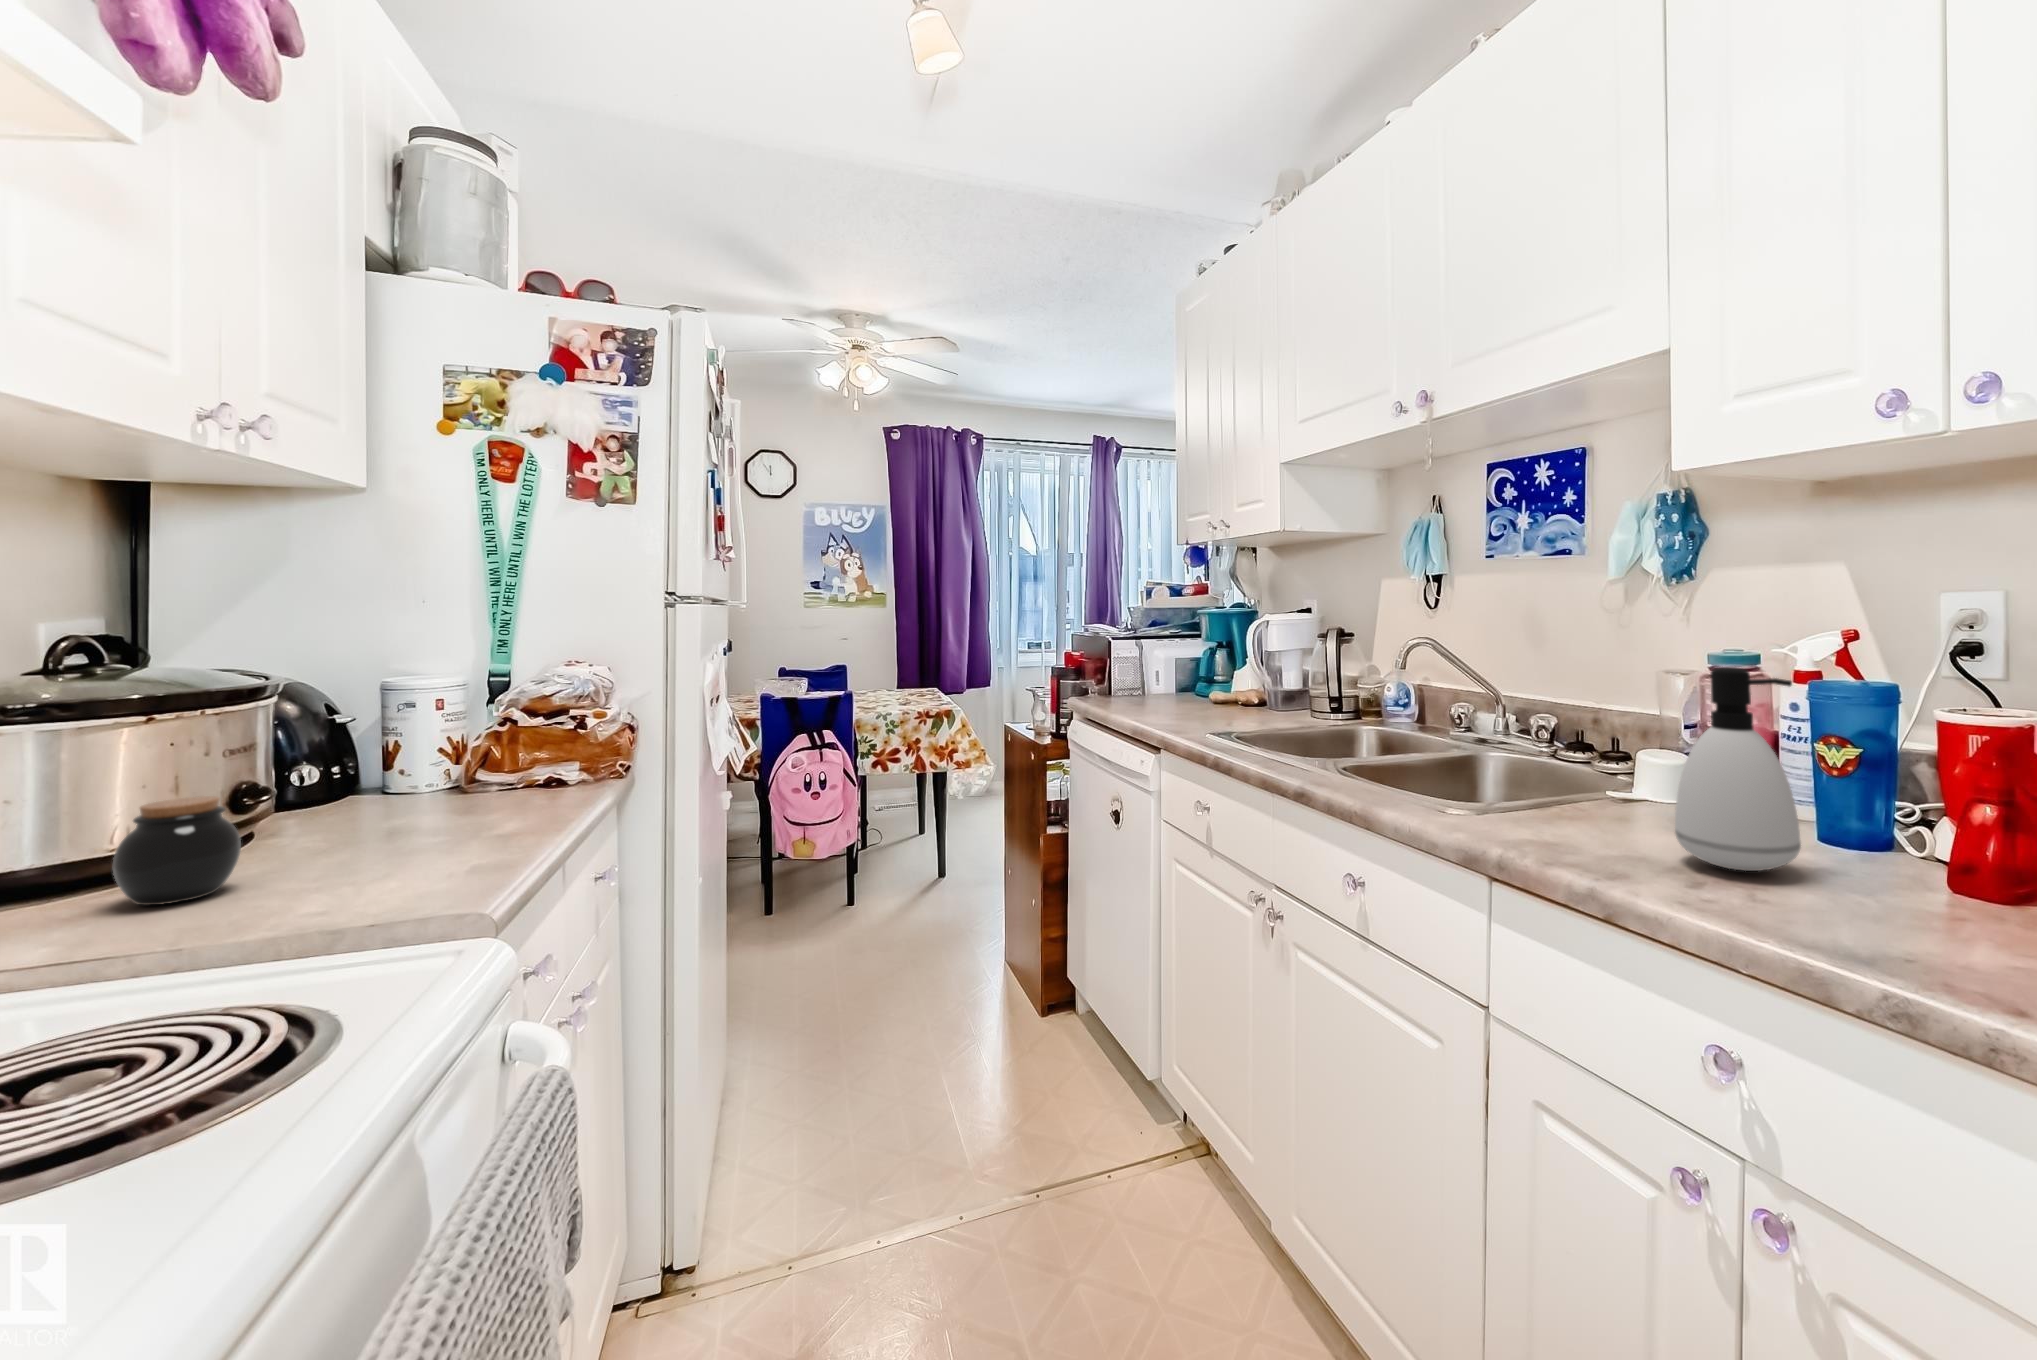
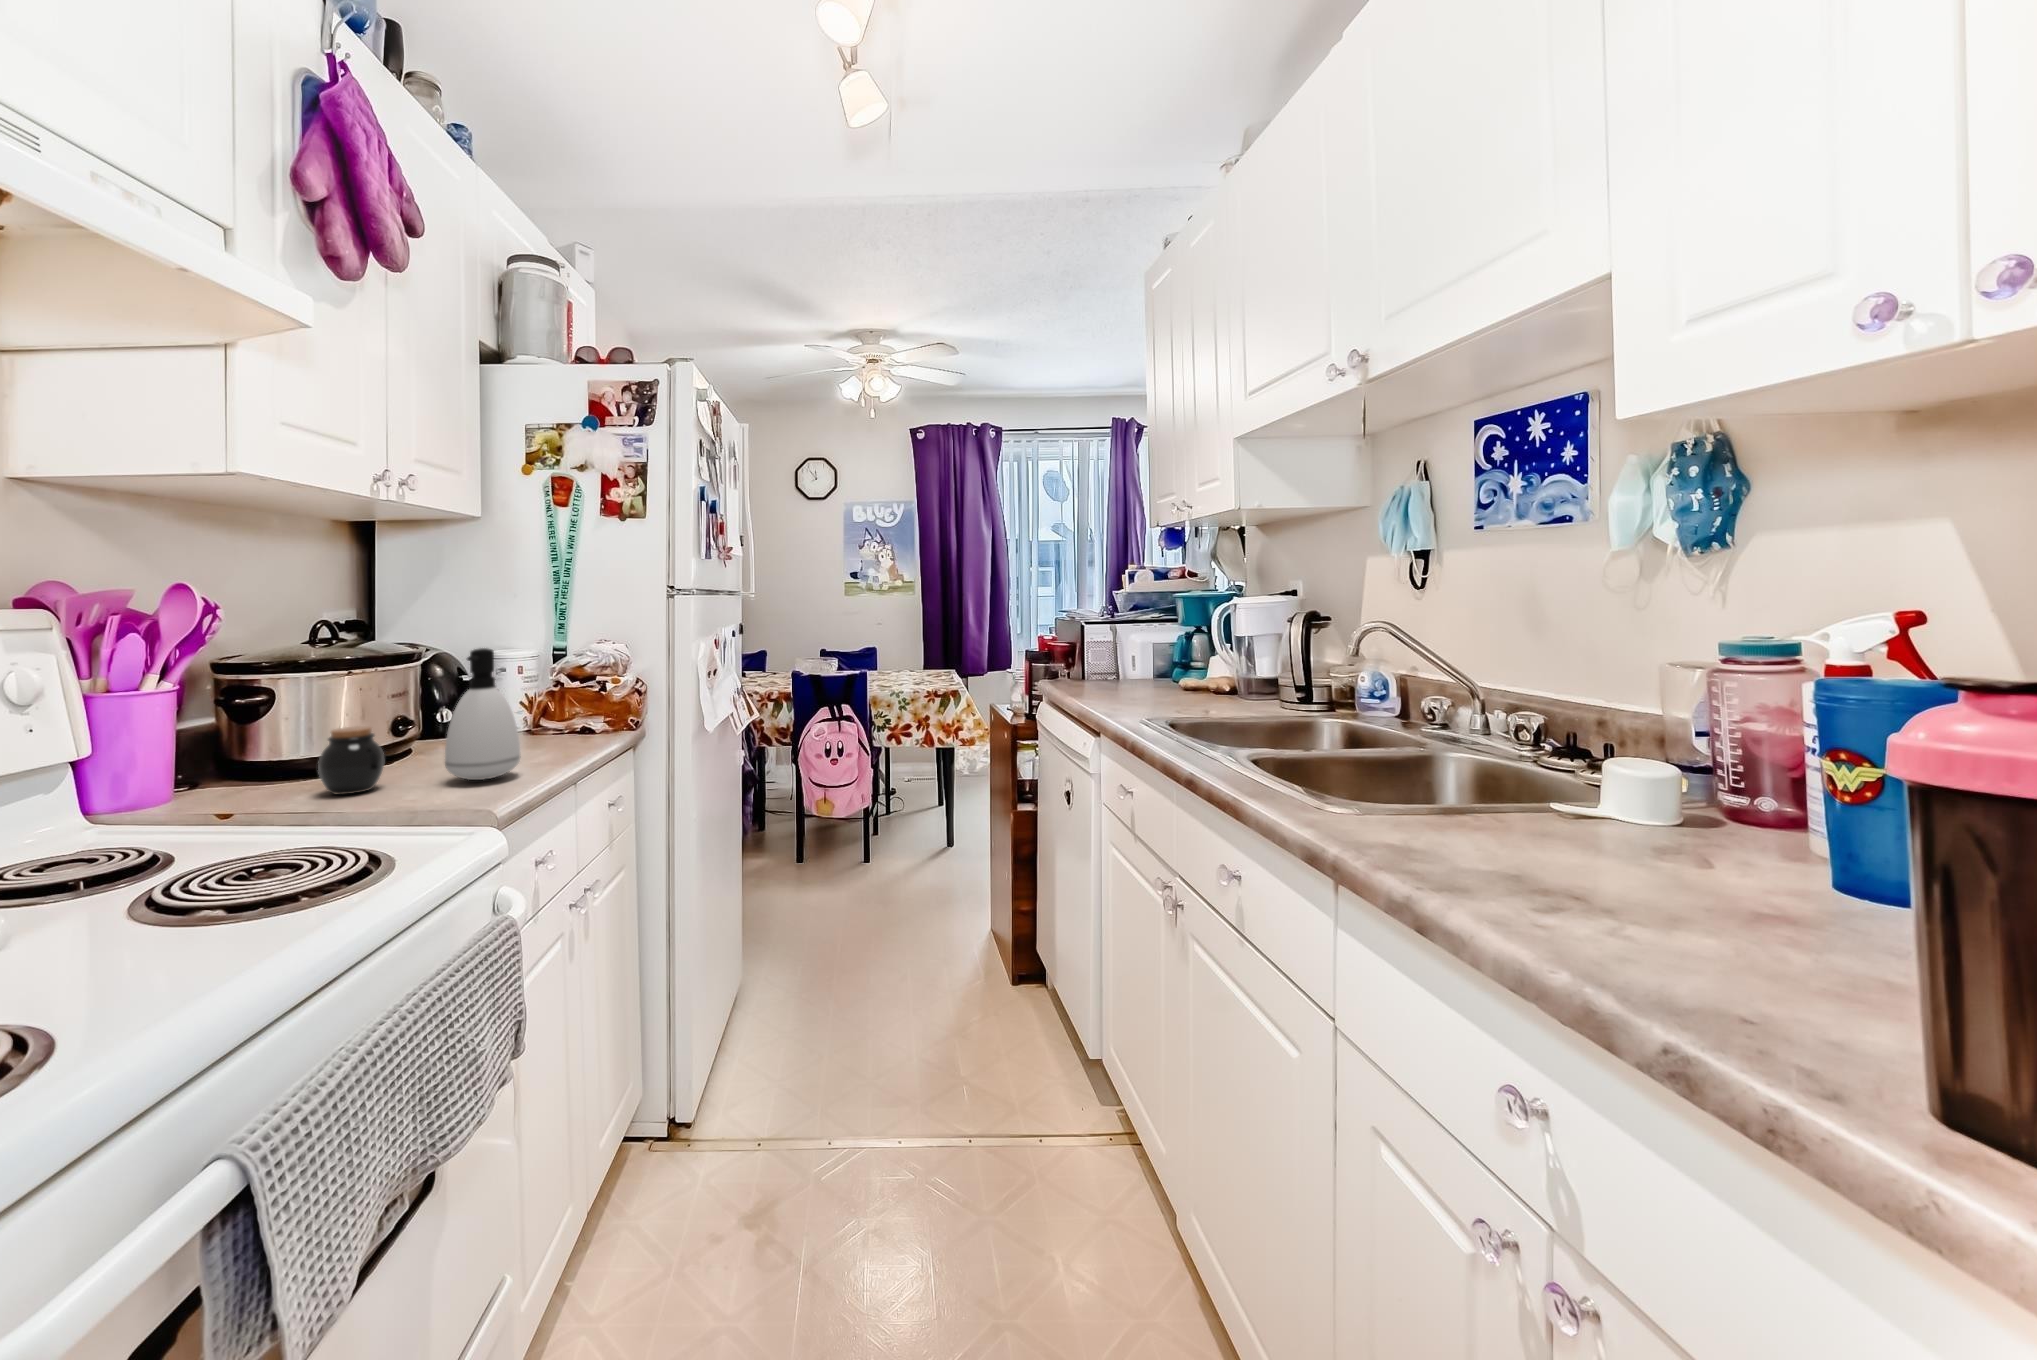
soap dispenser: present [1675,667,1801,871] -> present [445,648,521,780]

